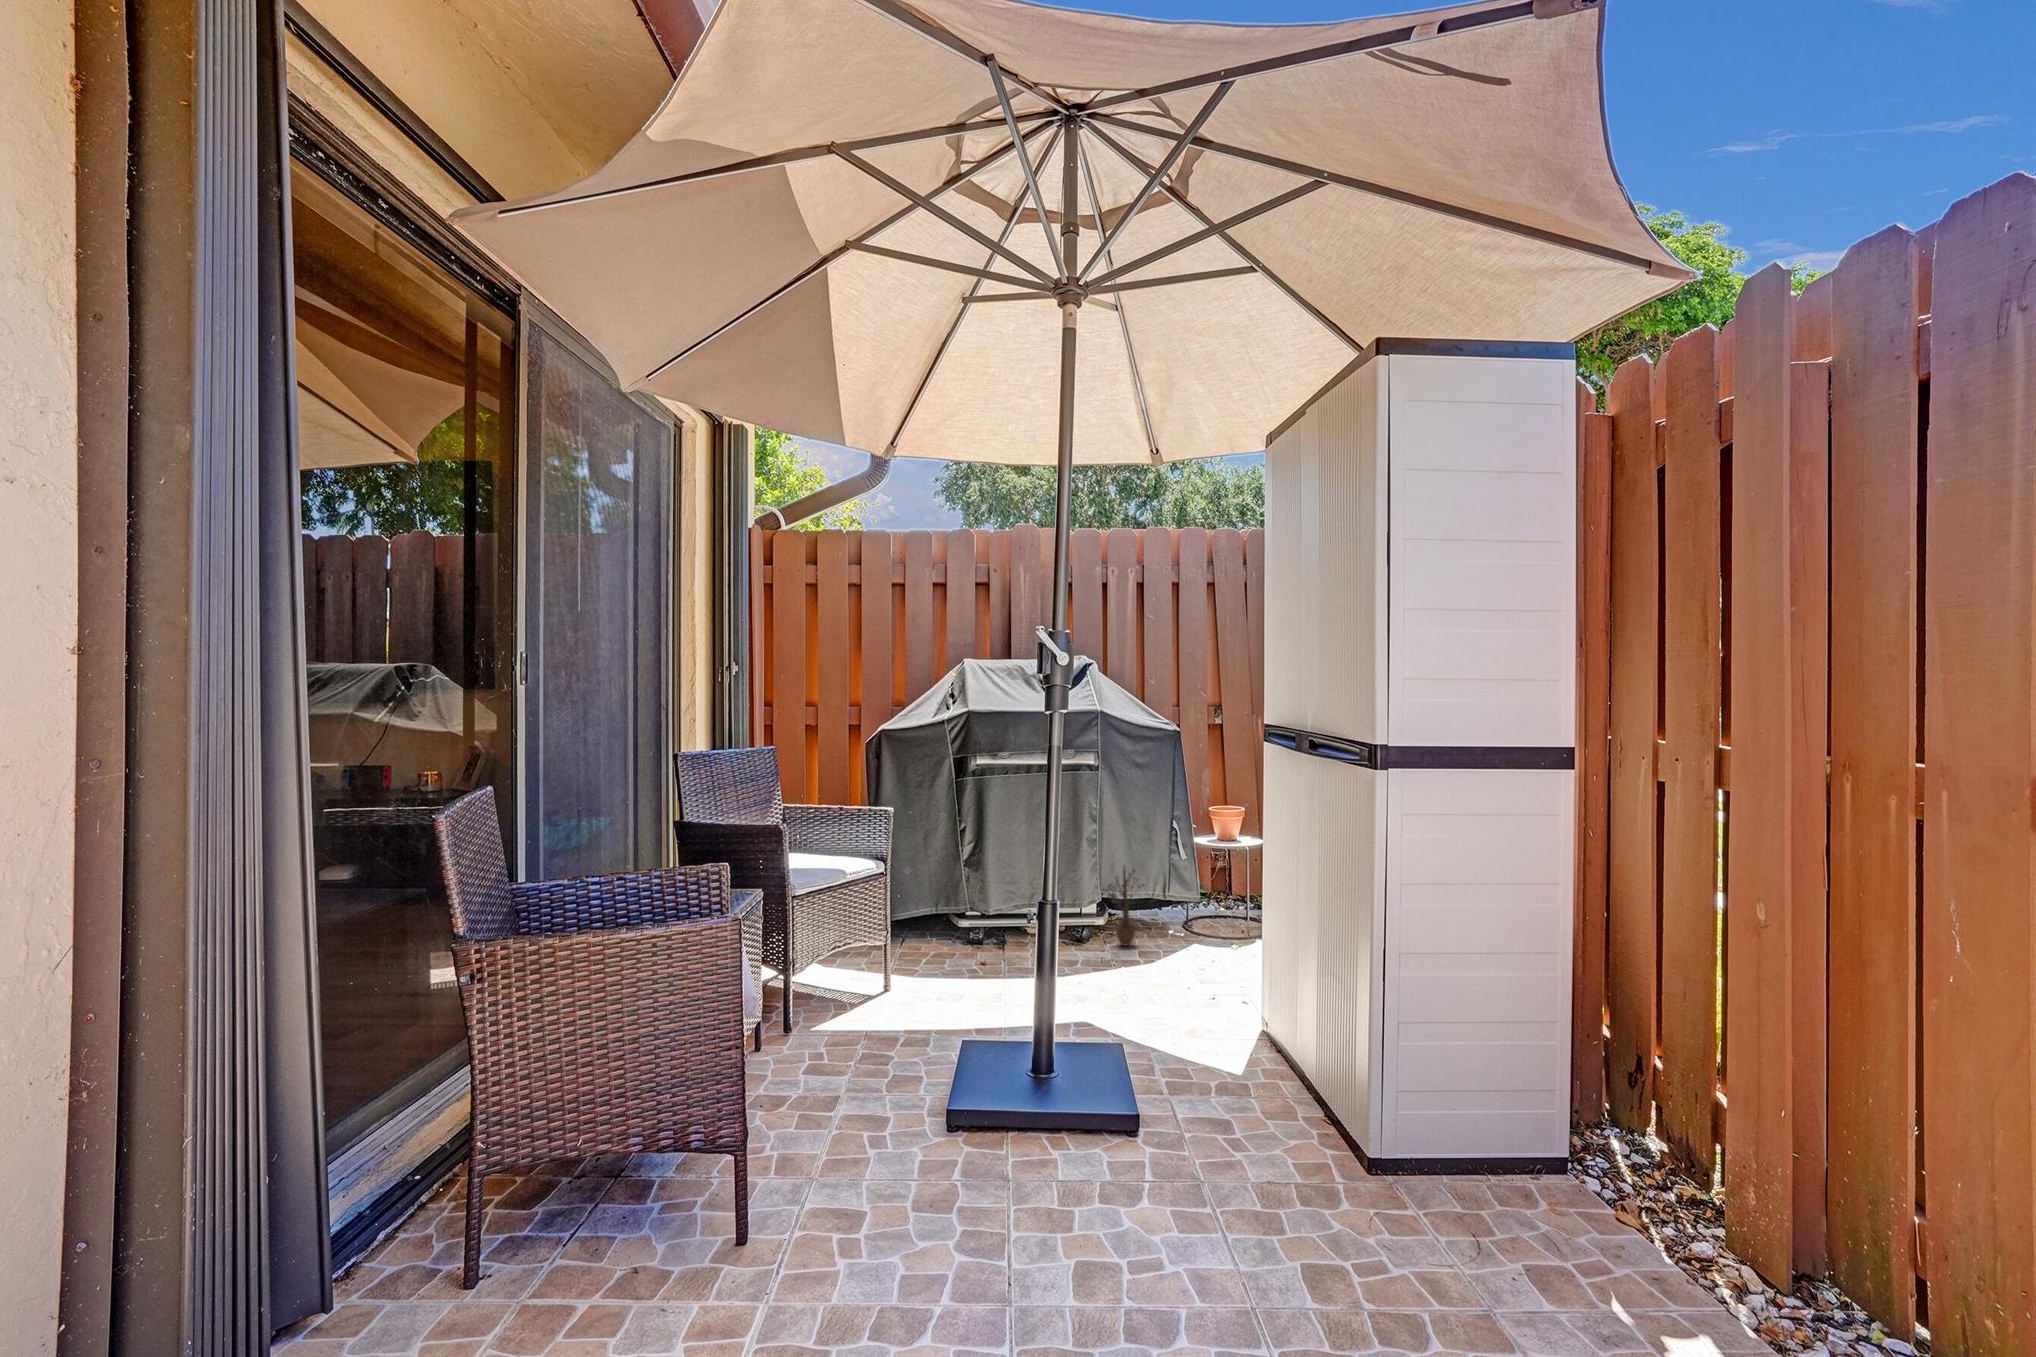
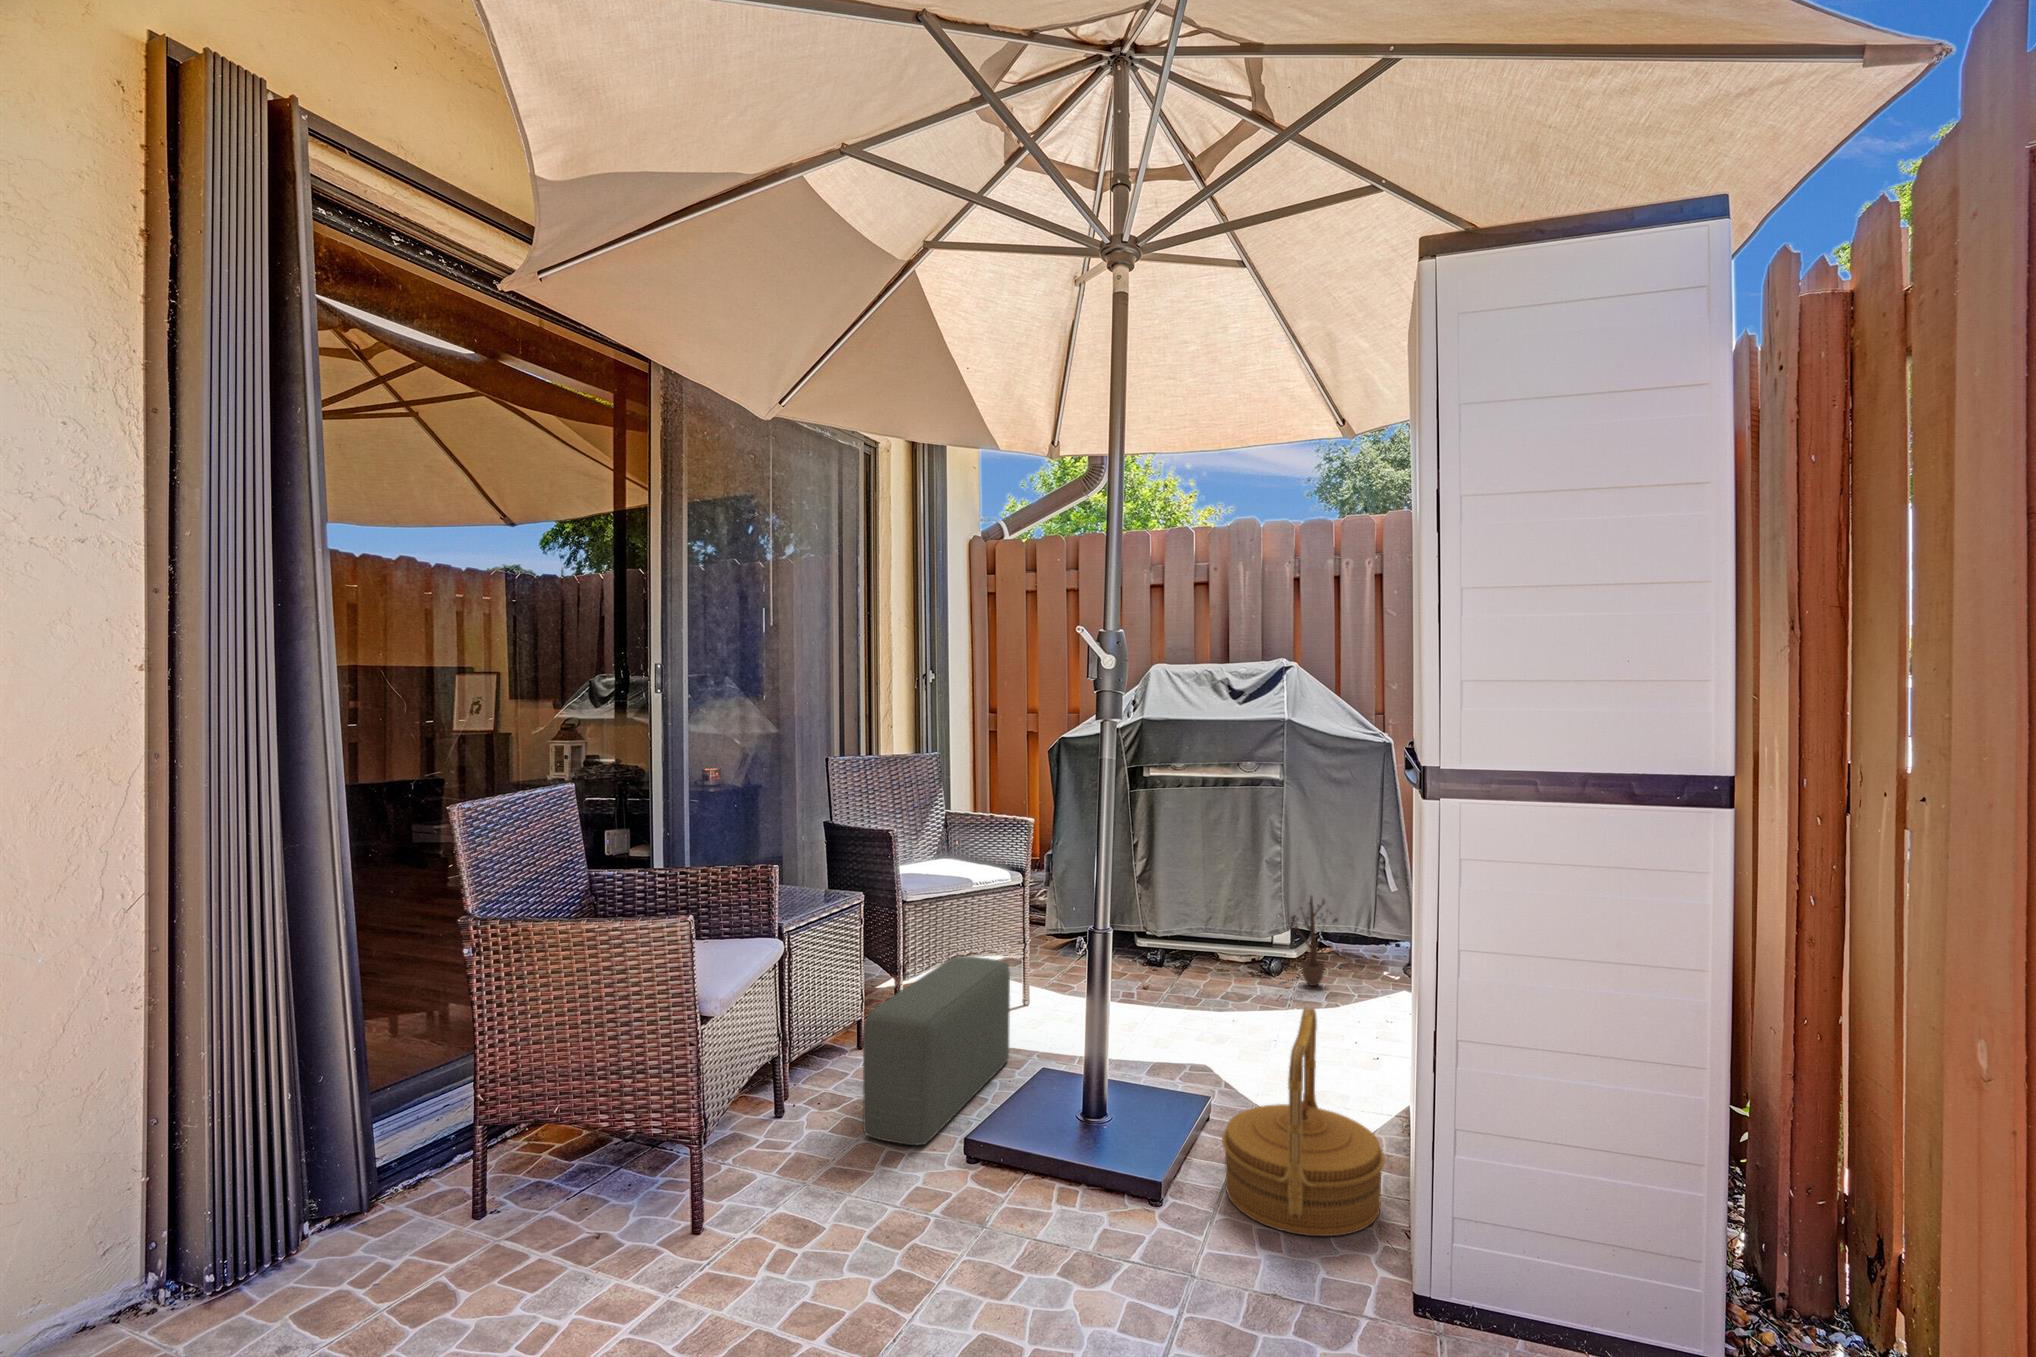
pouf: none [832,946,918,1129] -> present [863,957,1010,1145]
woven basket: none [1173,952,1310,1139] -> present [1222,1008,1385,1236]

